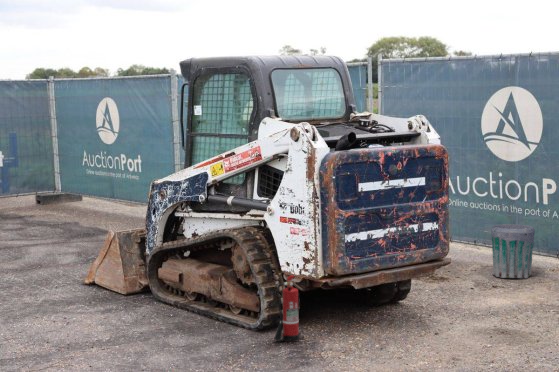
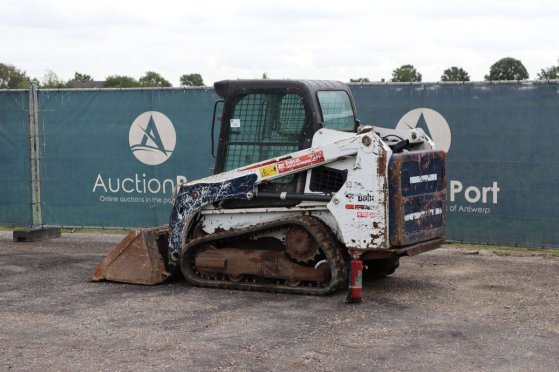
trash can: present [491,224,535,278] -> none [408,230,441,270]

